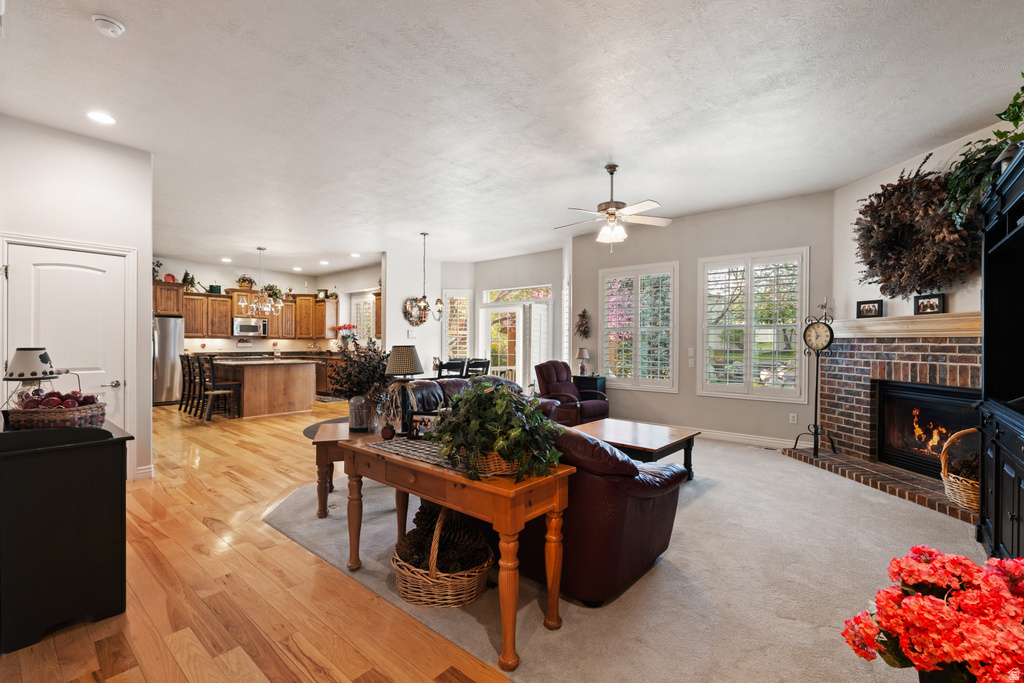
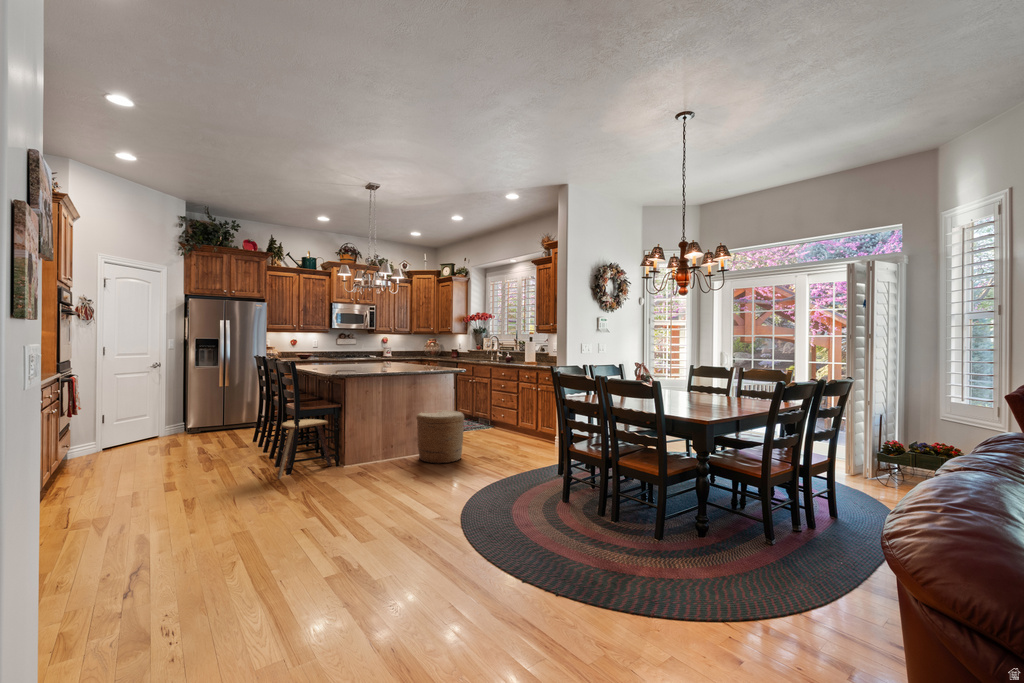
woven basket: none [289,386,319,415] -> present [416,411,464,464]

